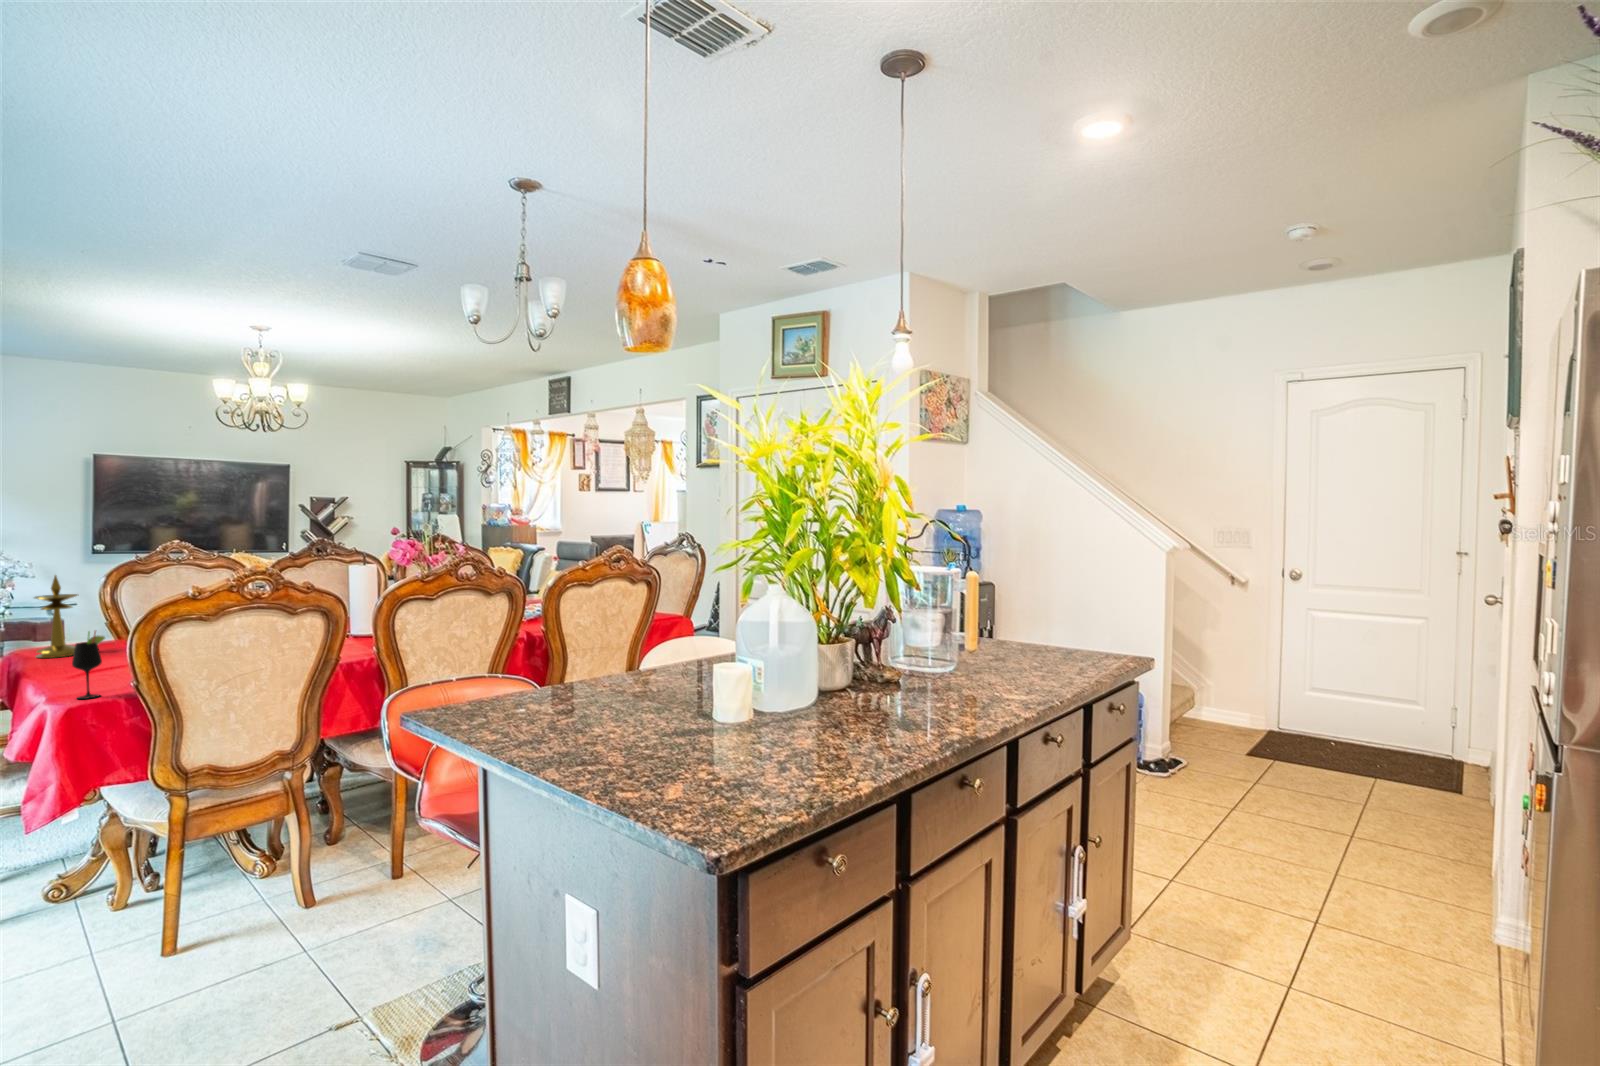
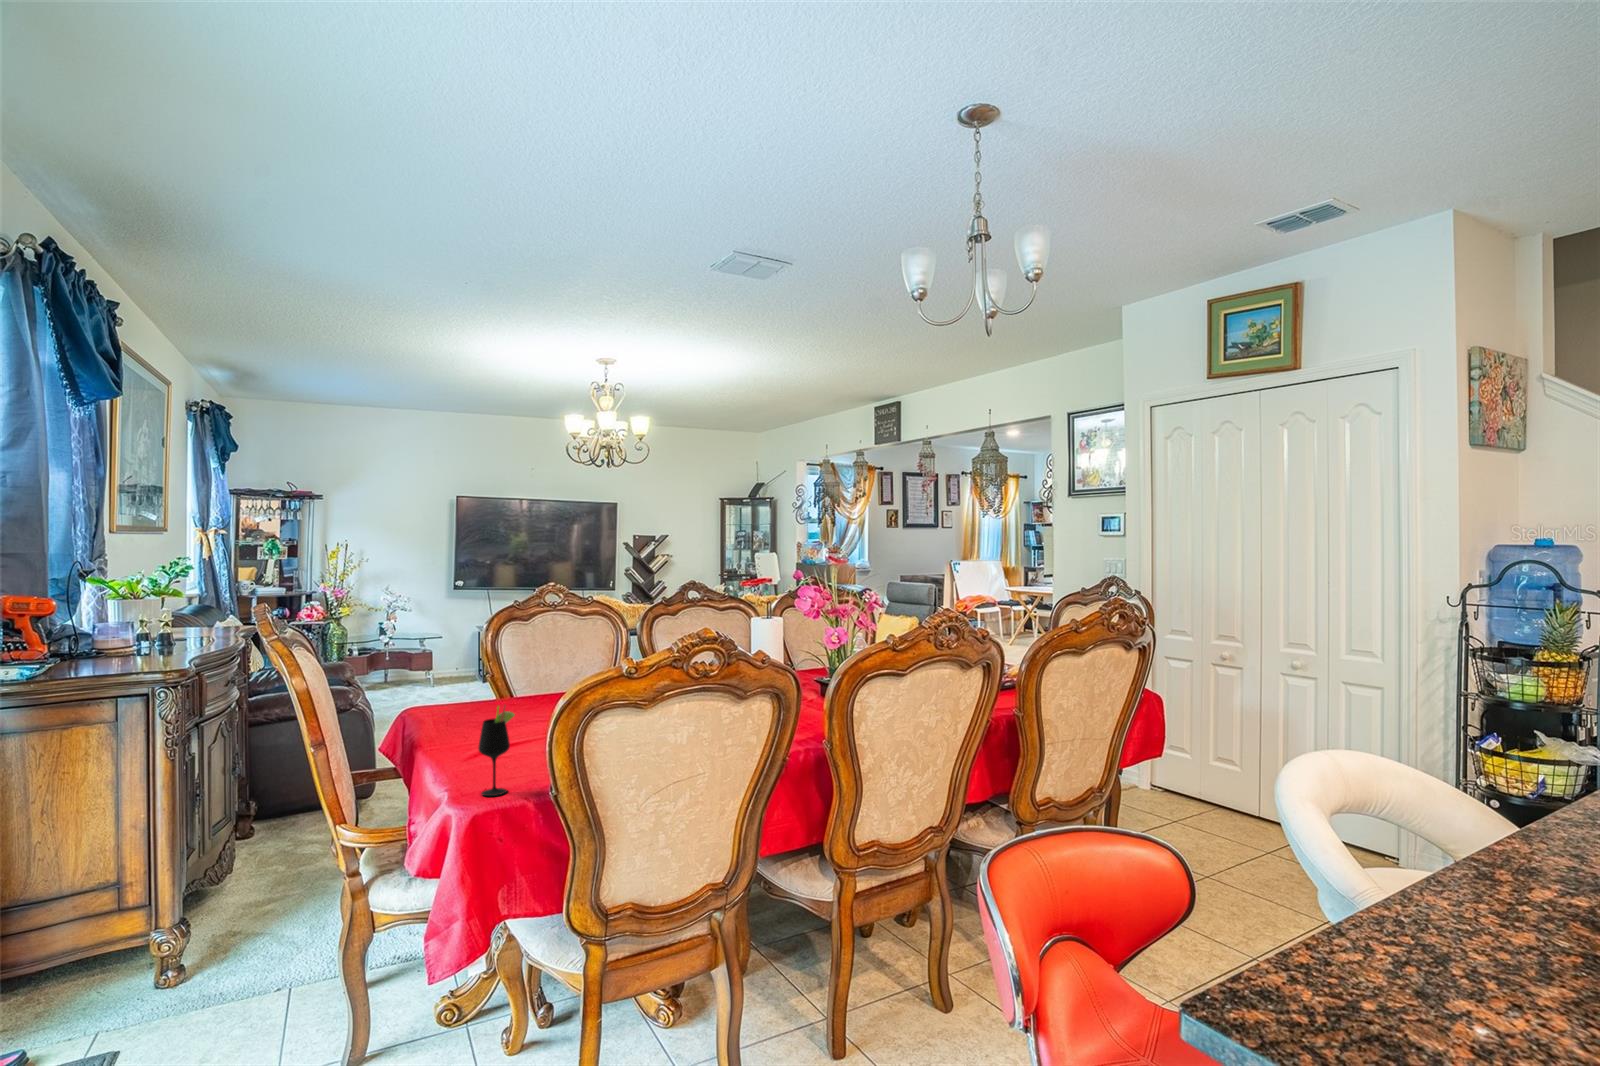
candlestick: present [35,575,77,658] -> none [429,620,472,717]

